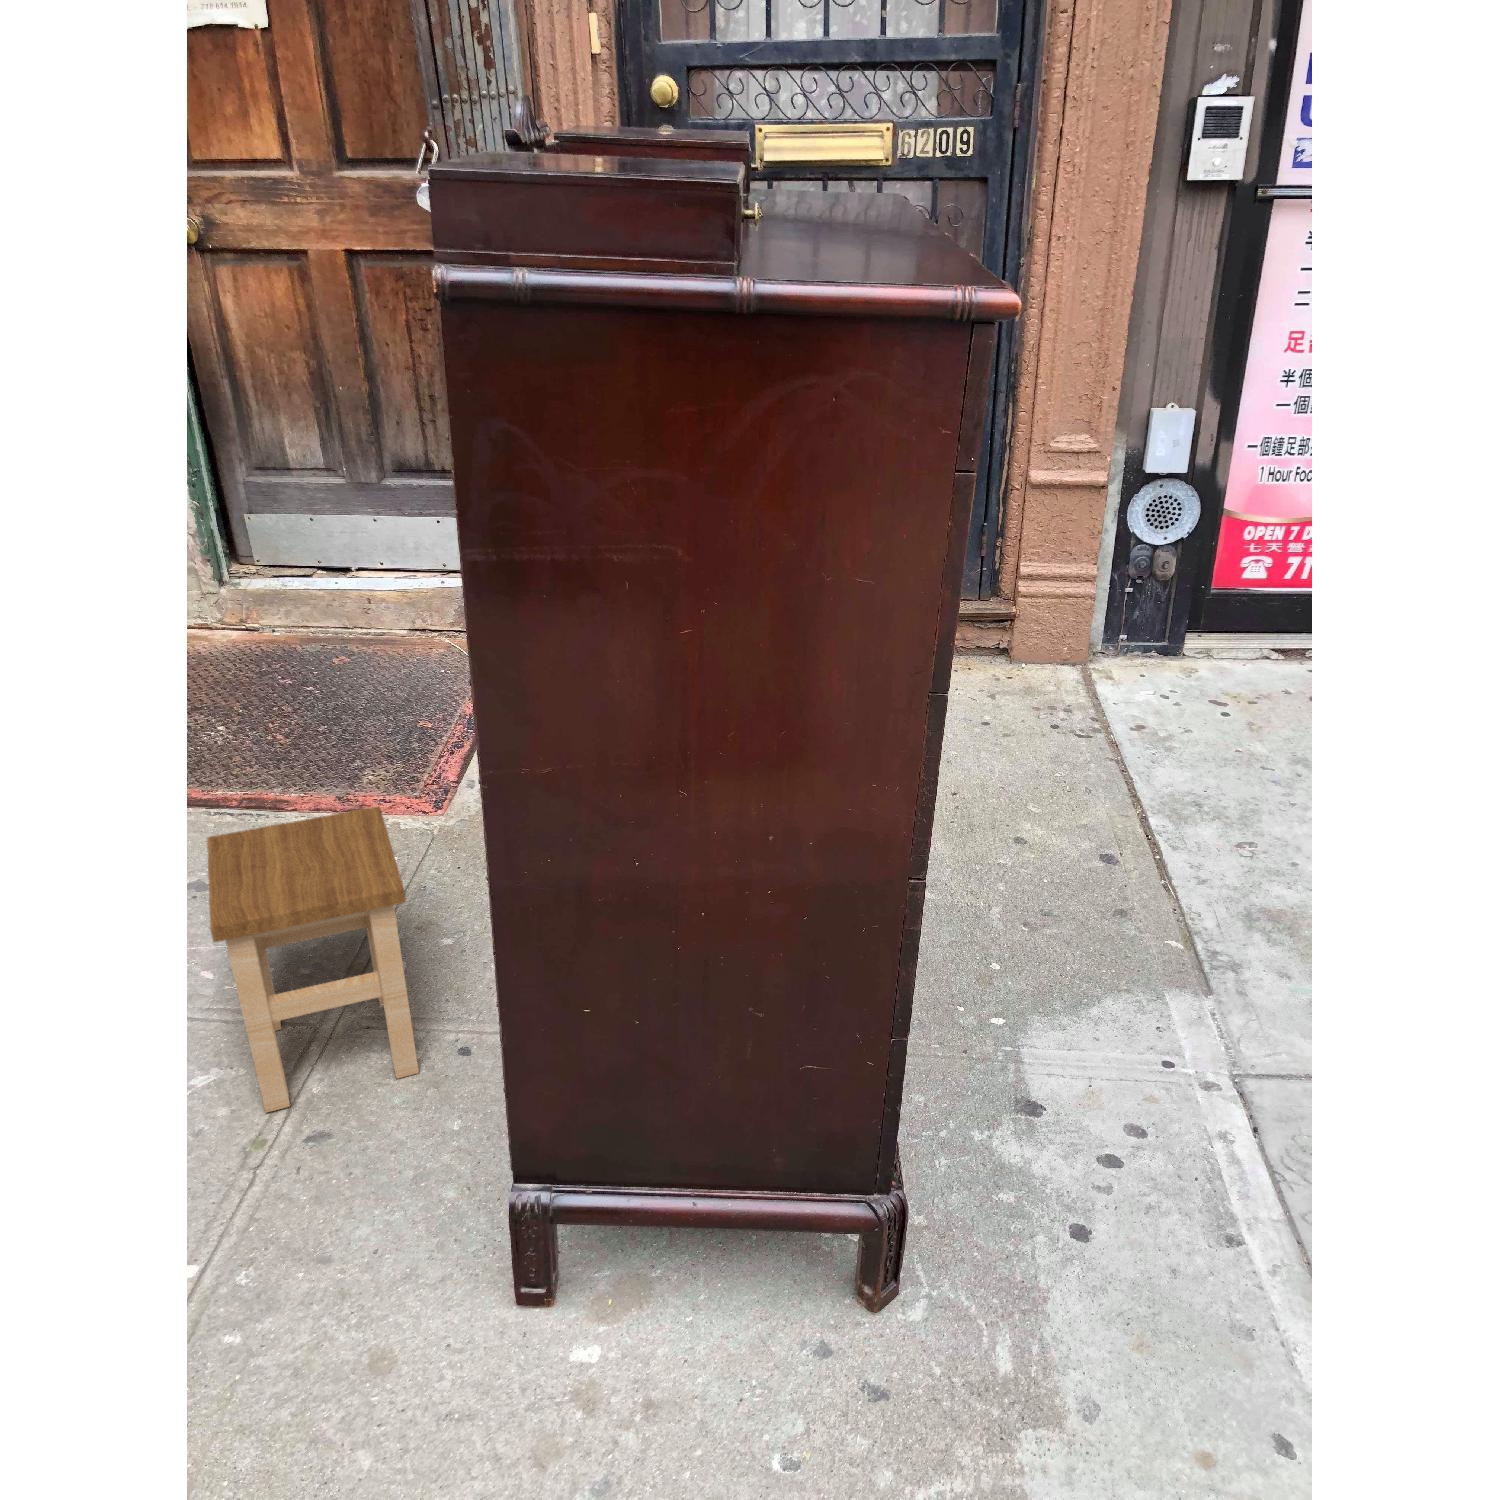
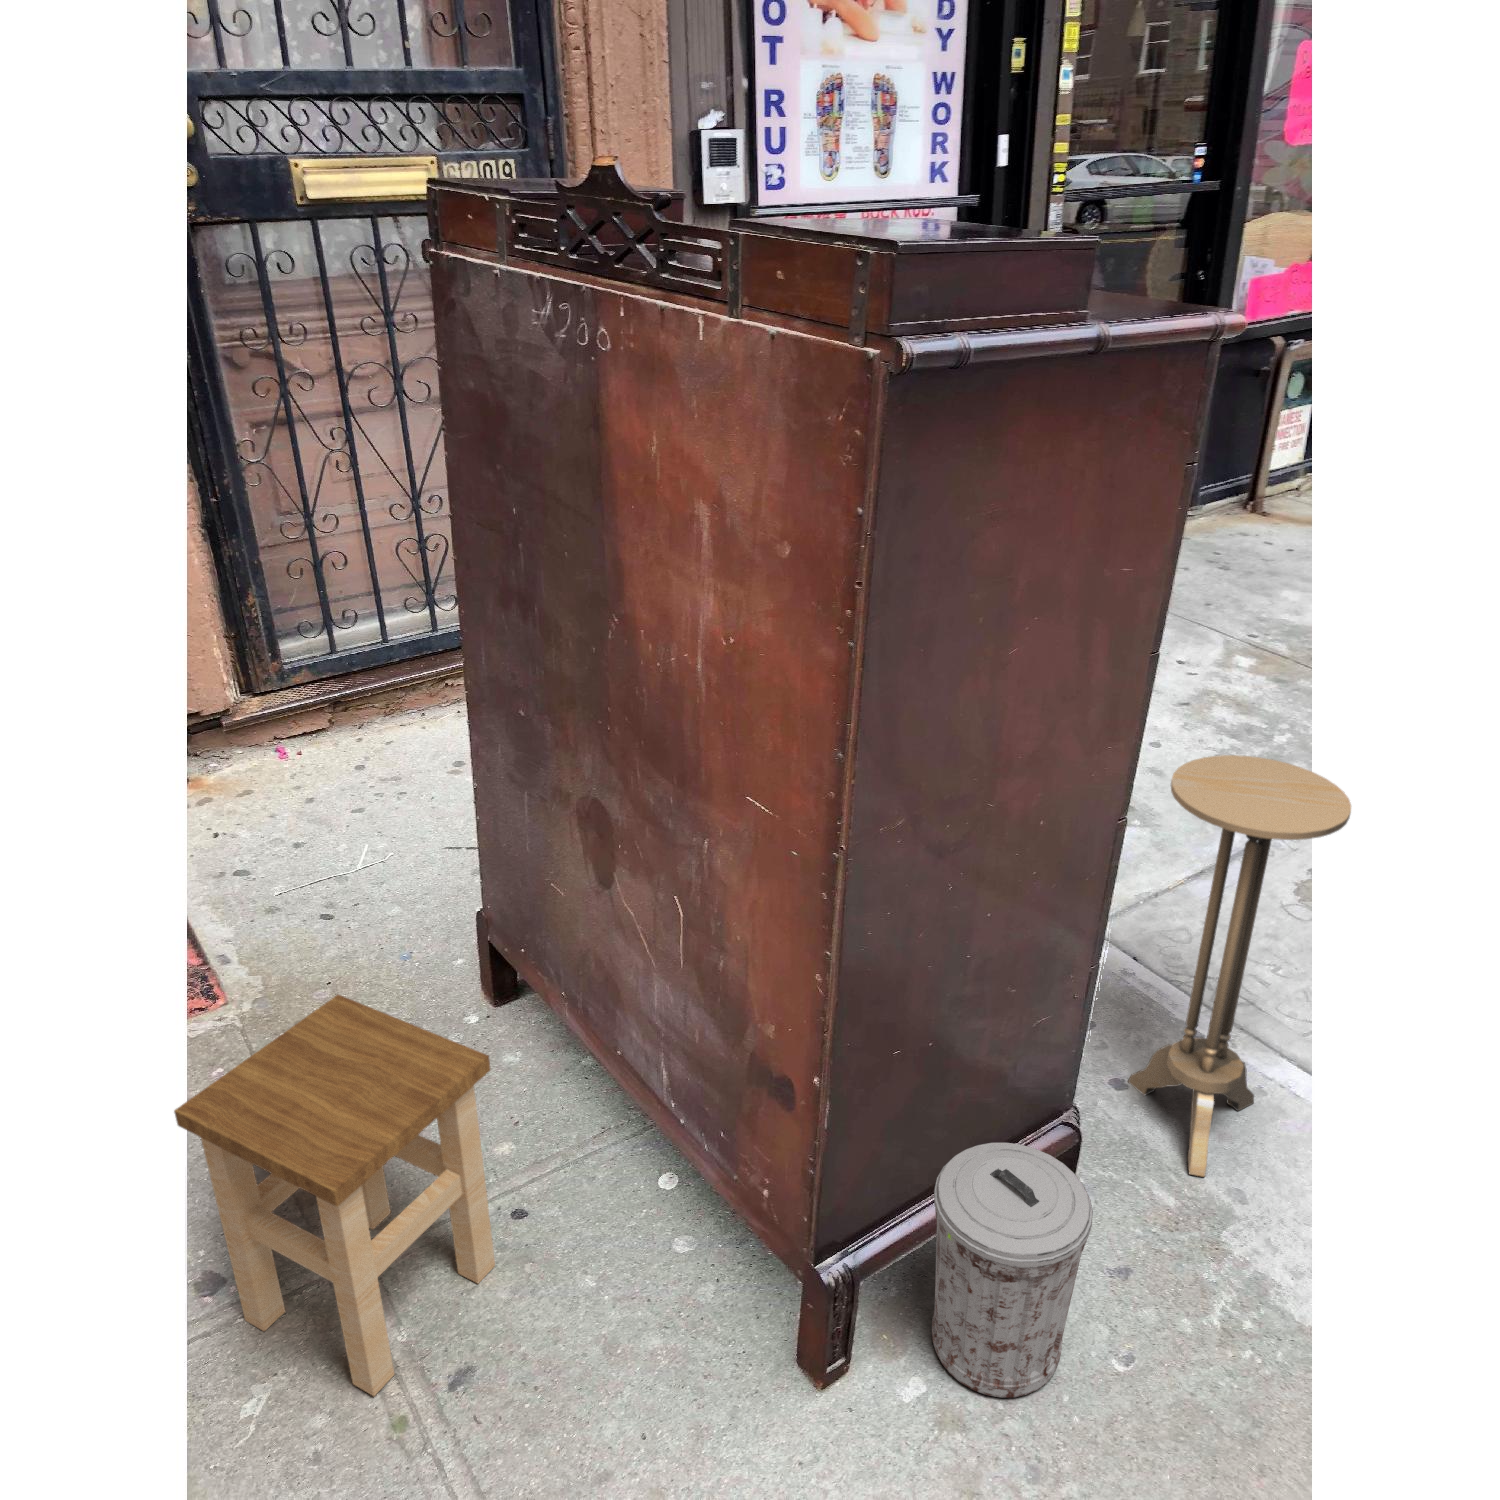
side table: none [1055,874,1325,1367] -> present [1128,755,1351,1177]
trash can: none [606,1160,773,1431] -> present [932,1143,1093,1397]

